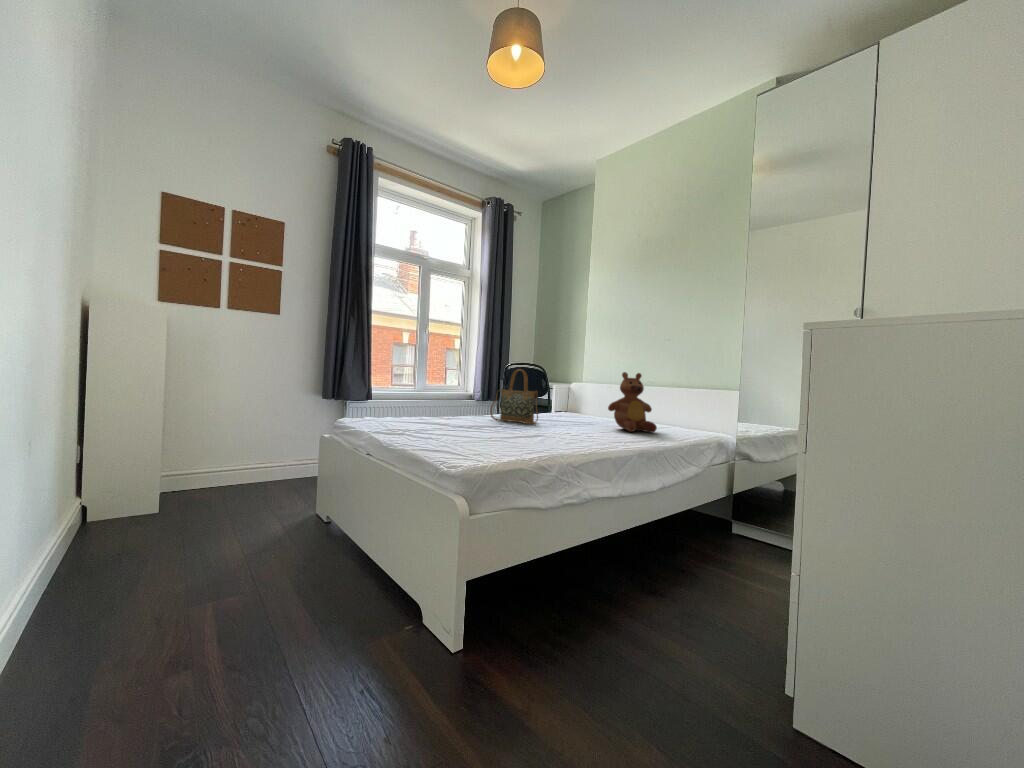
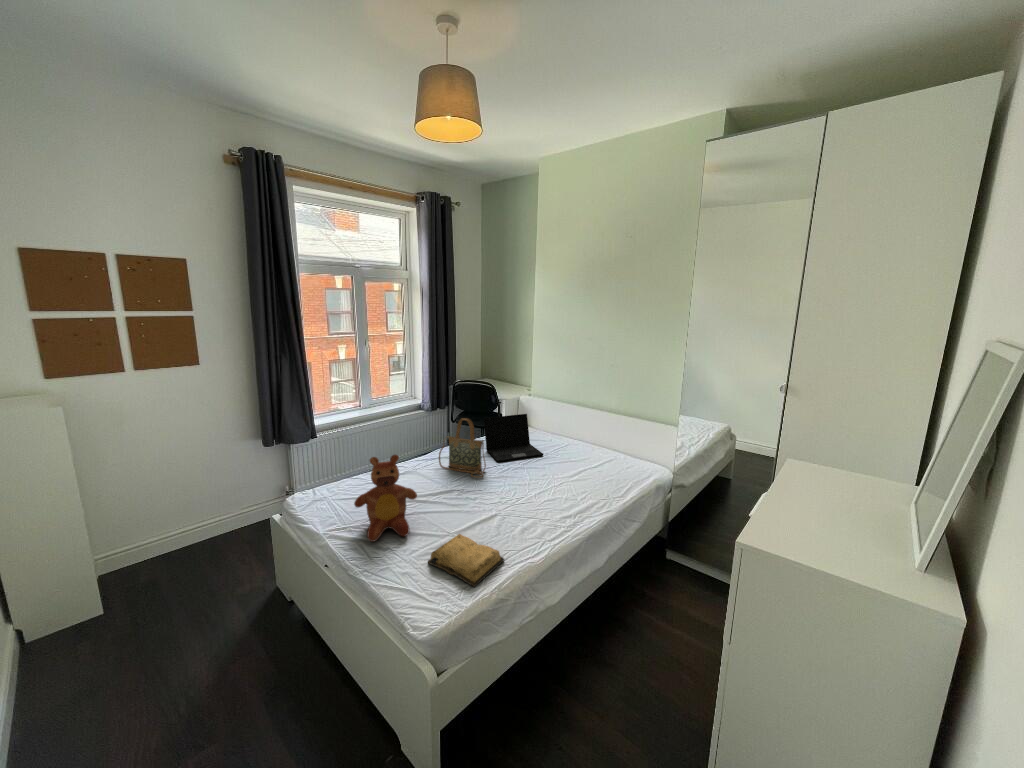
teddy bear: present [608,372,657,432] -> present [354,455,417,542]
laptop: none [536,385,597,422] -> present [484,414,543,462]
diary: none [484,431,562,456] -> present [428,534,504,587]

